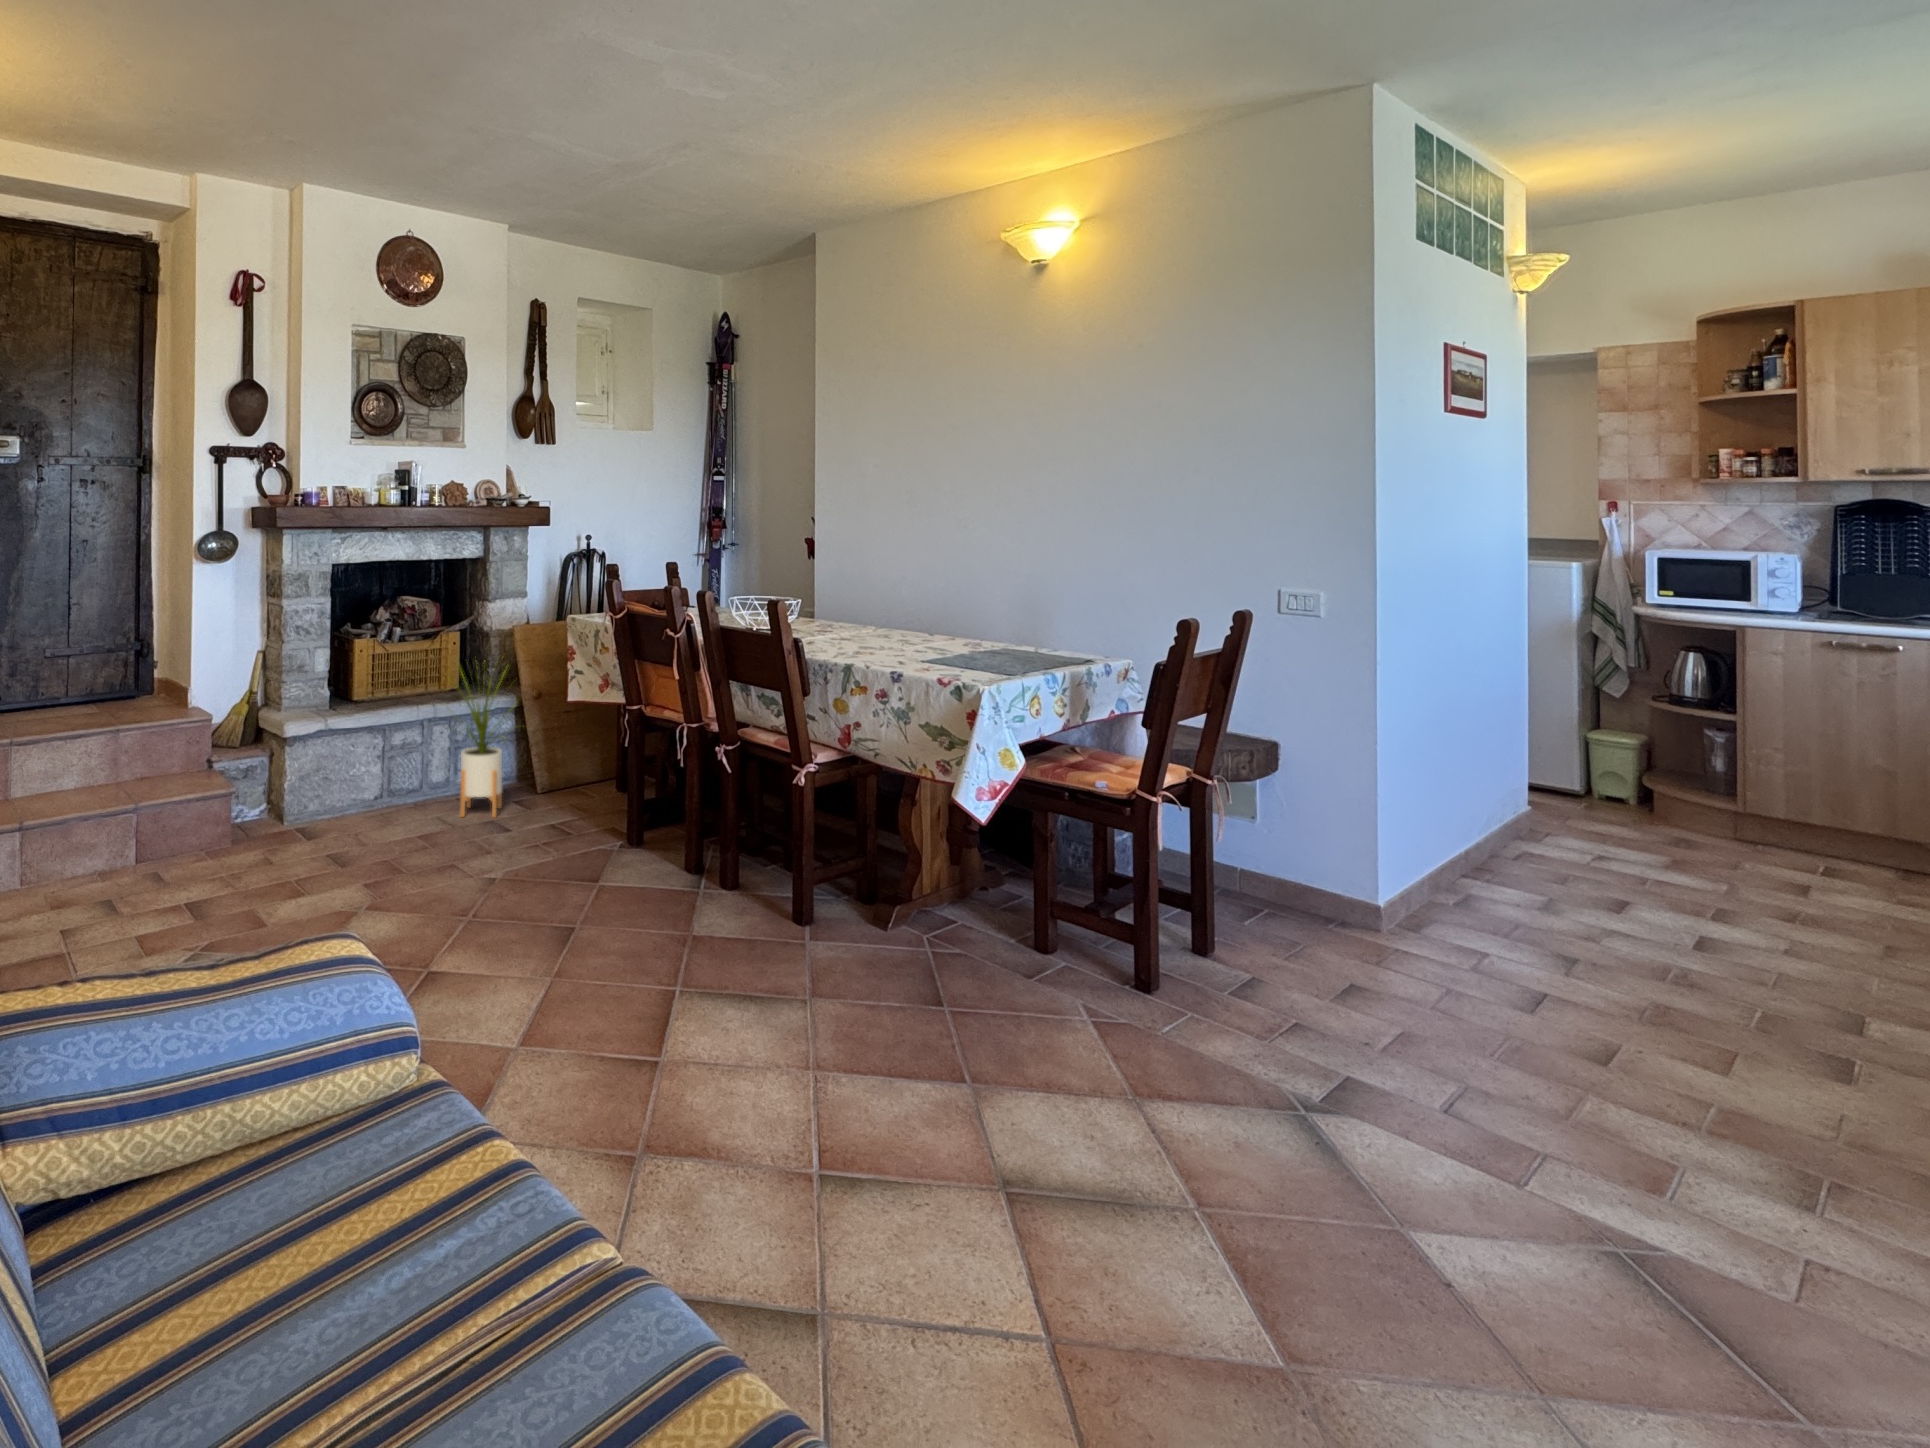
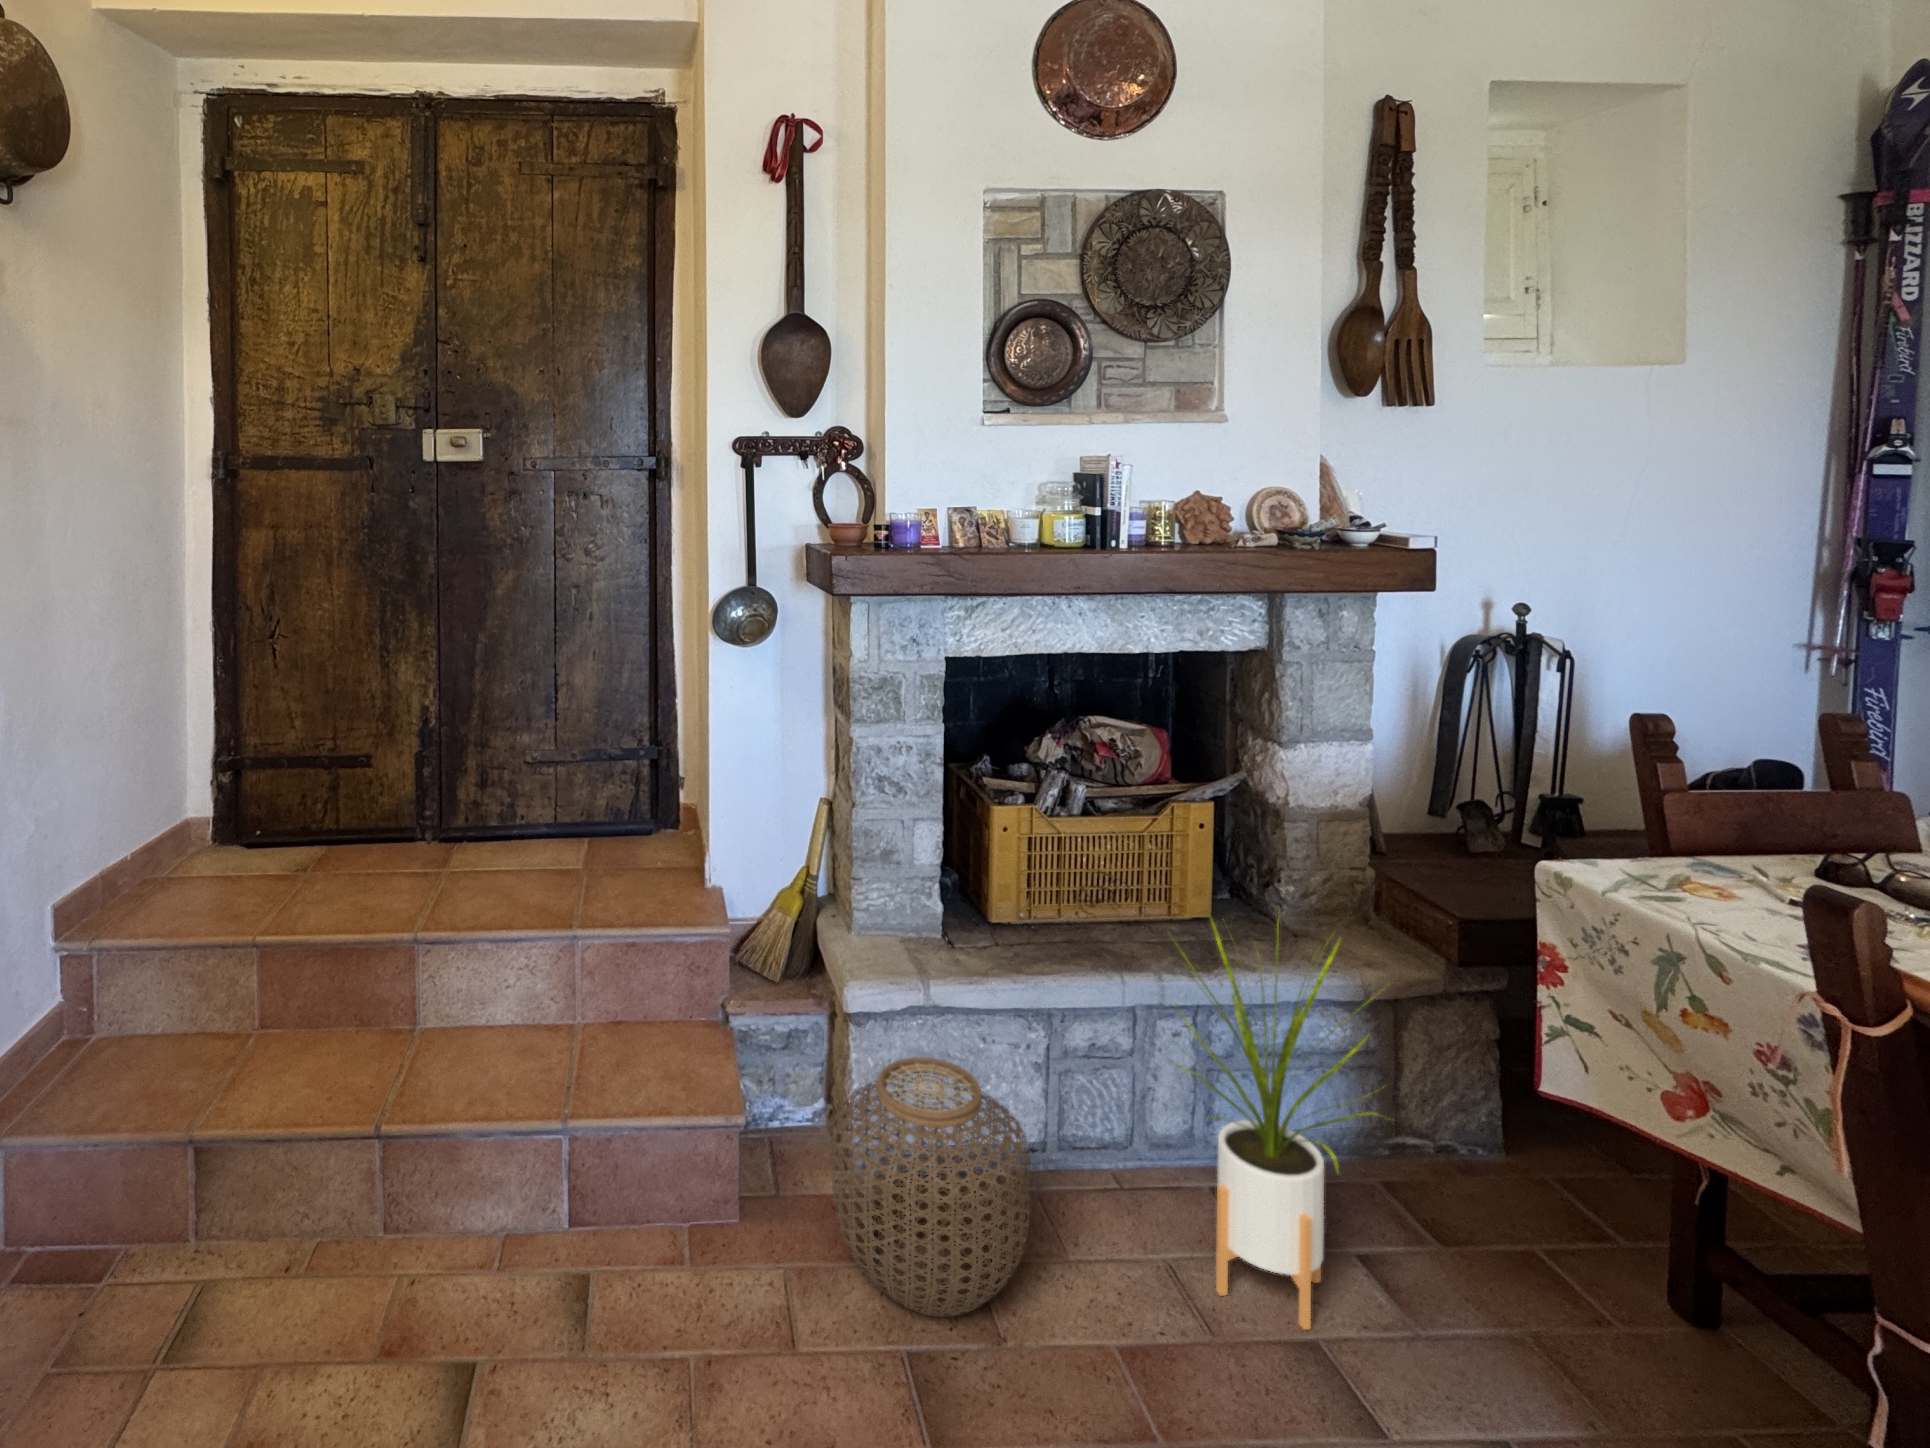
woven basket: none [289,738,383,844] -> present [832,1057,1030,1317]

